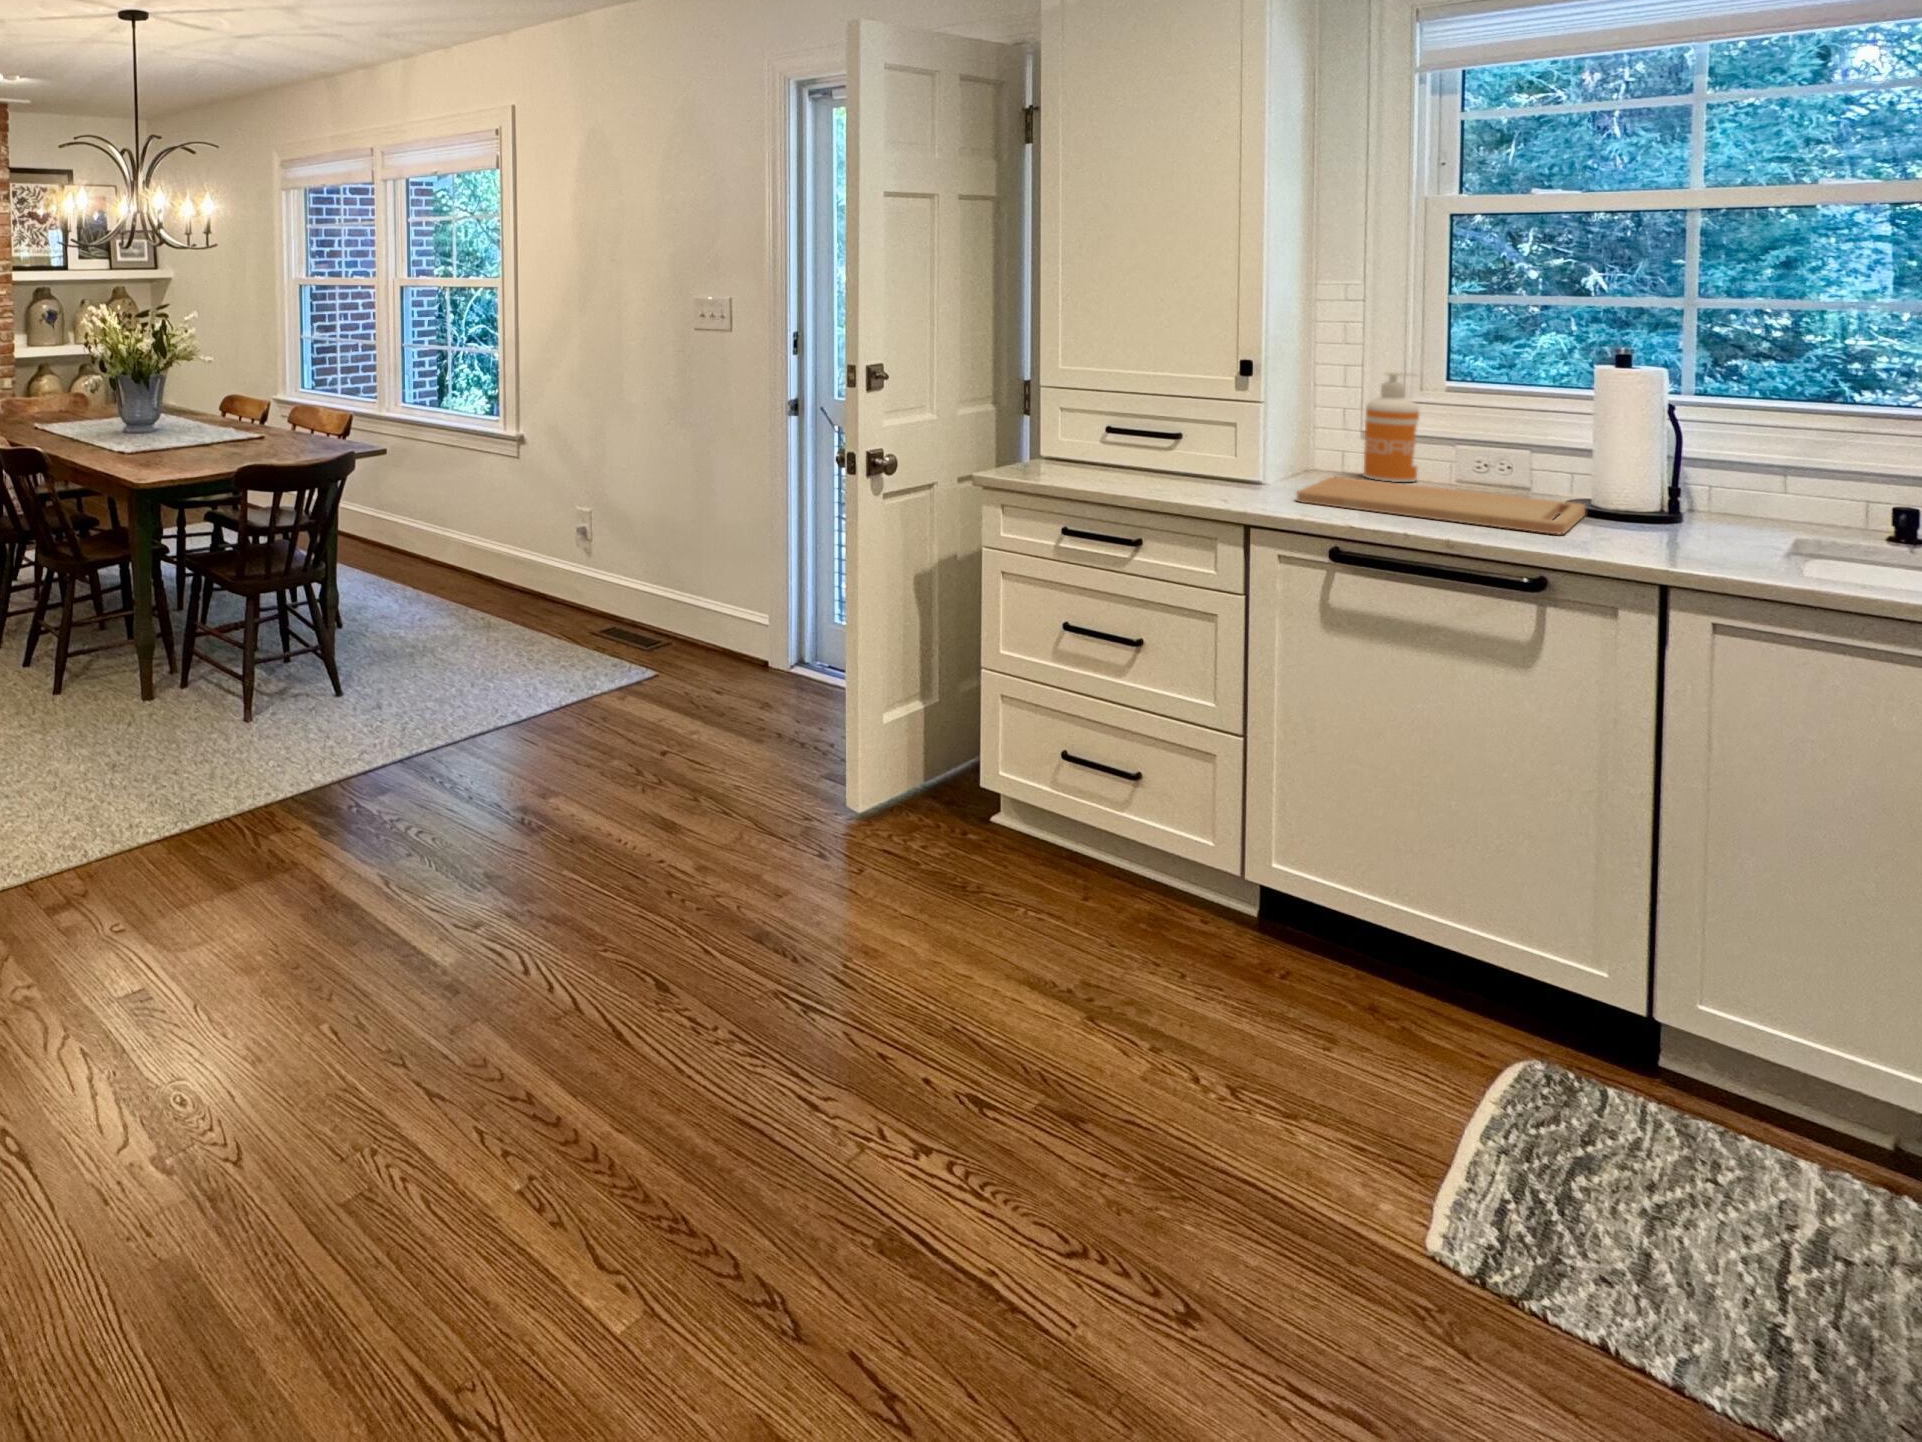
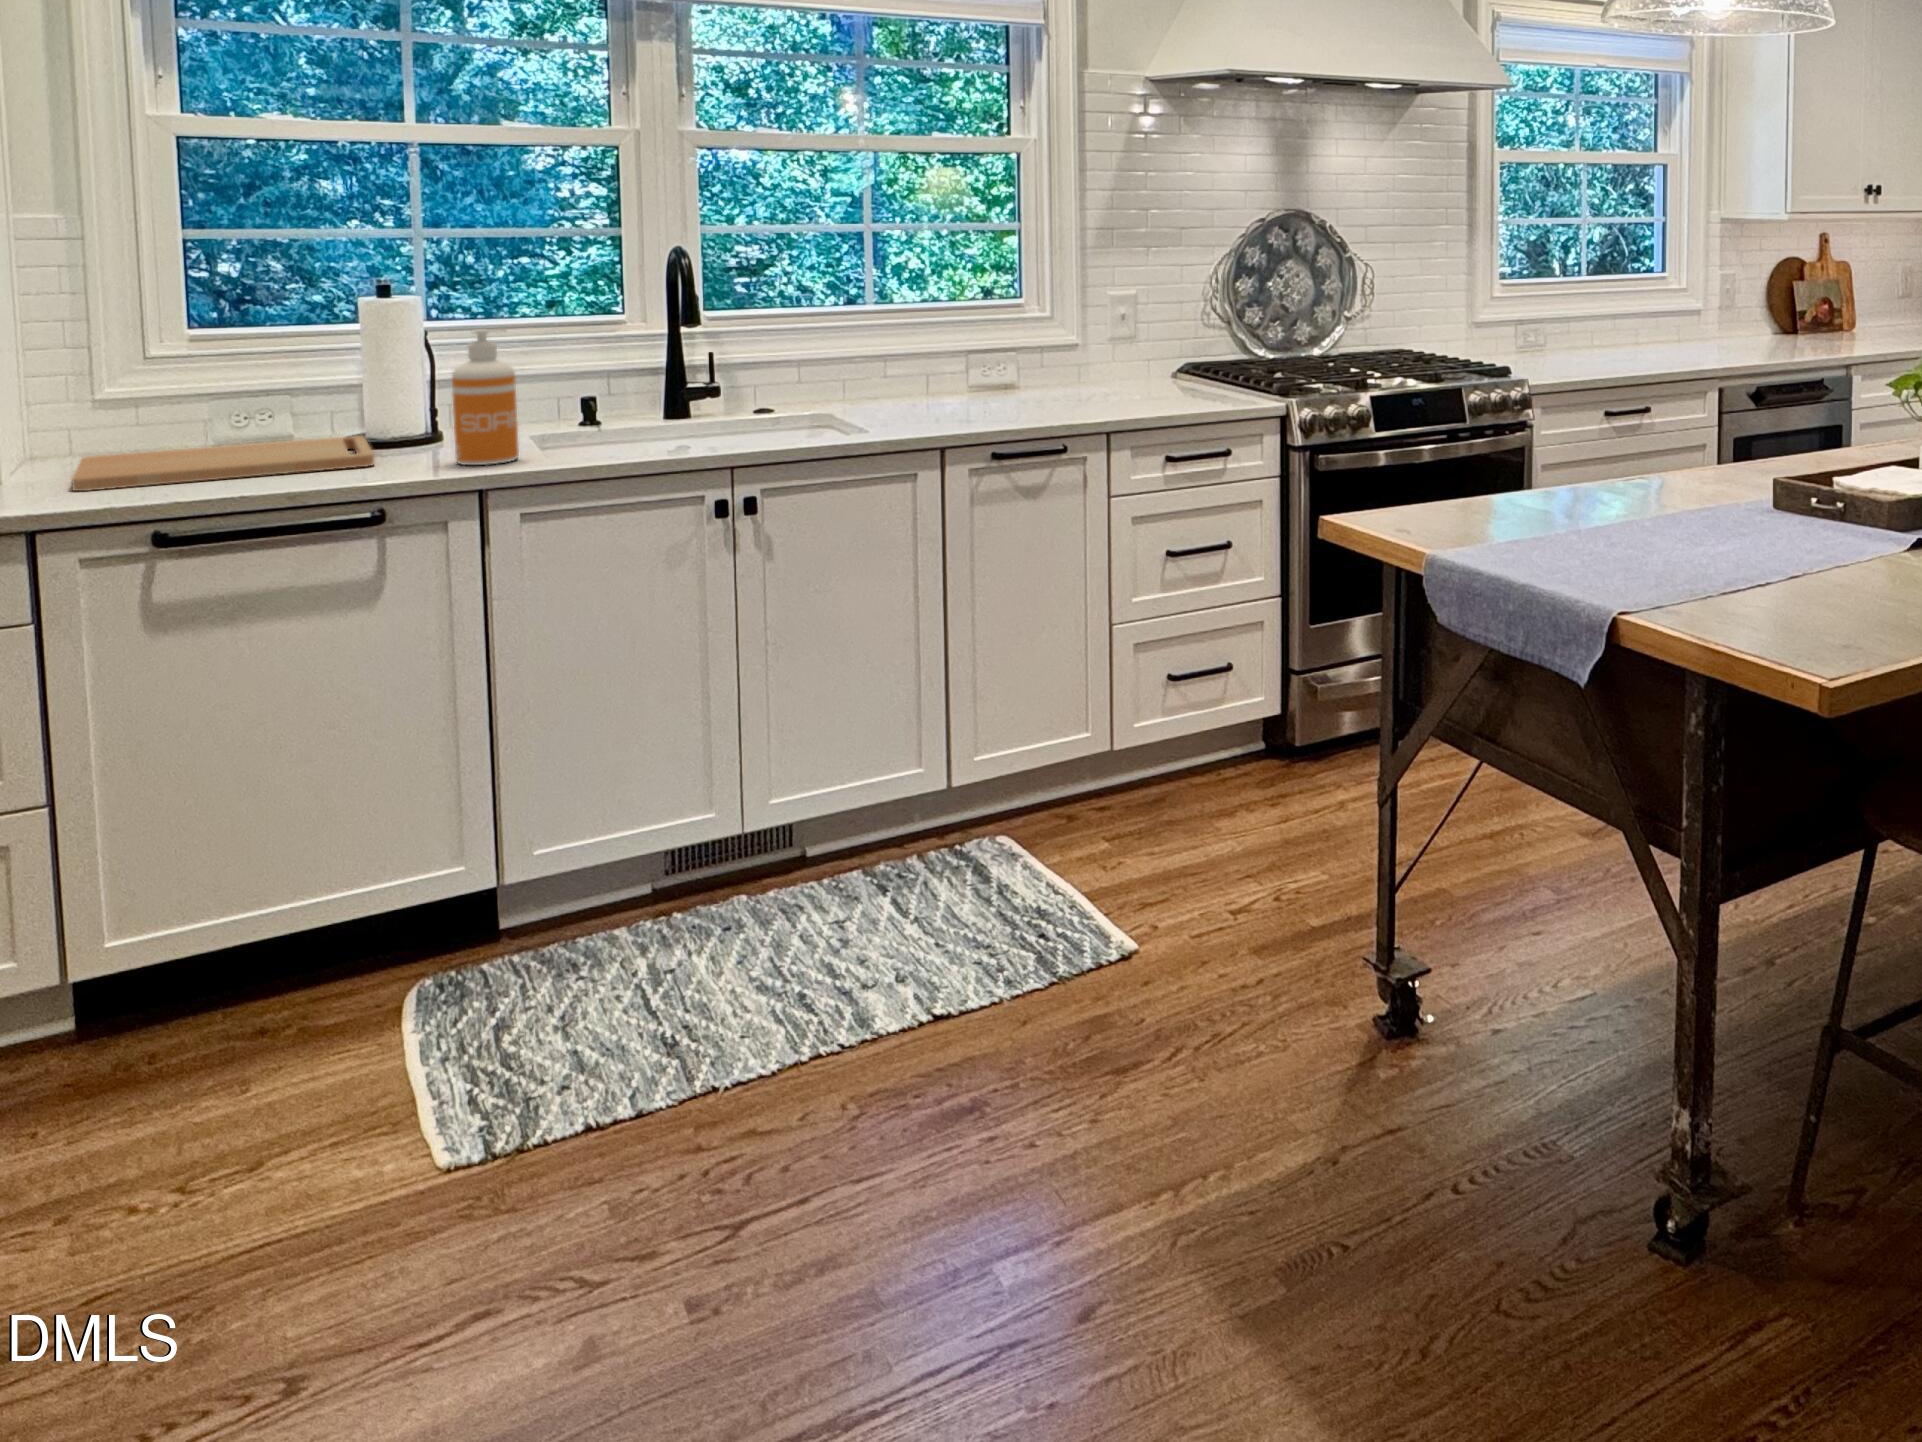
soap dispenser: present [1364,372,1419,482] -> present [452,329,519,465]

